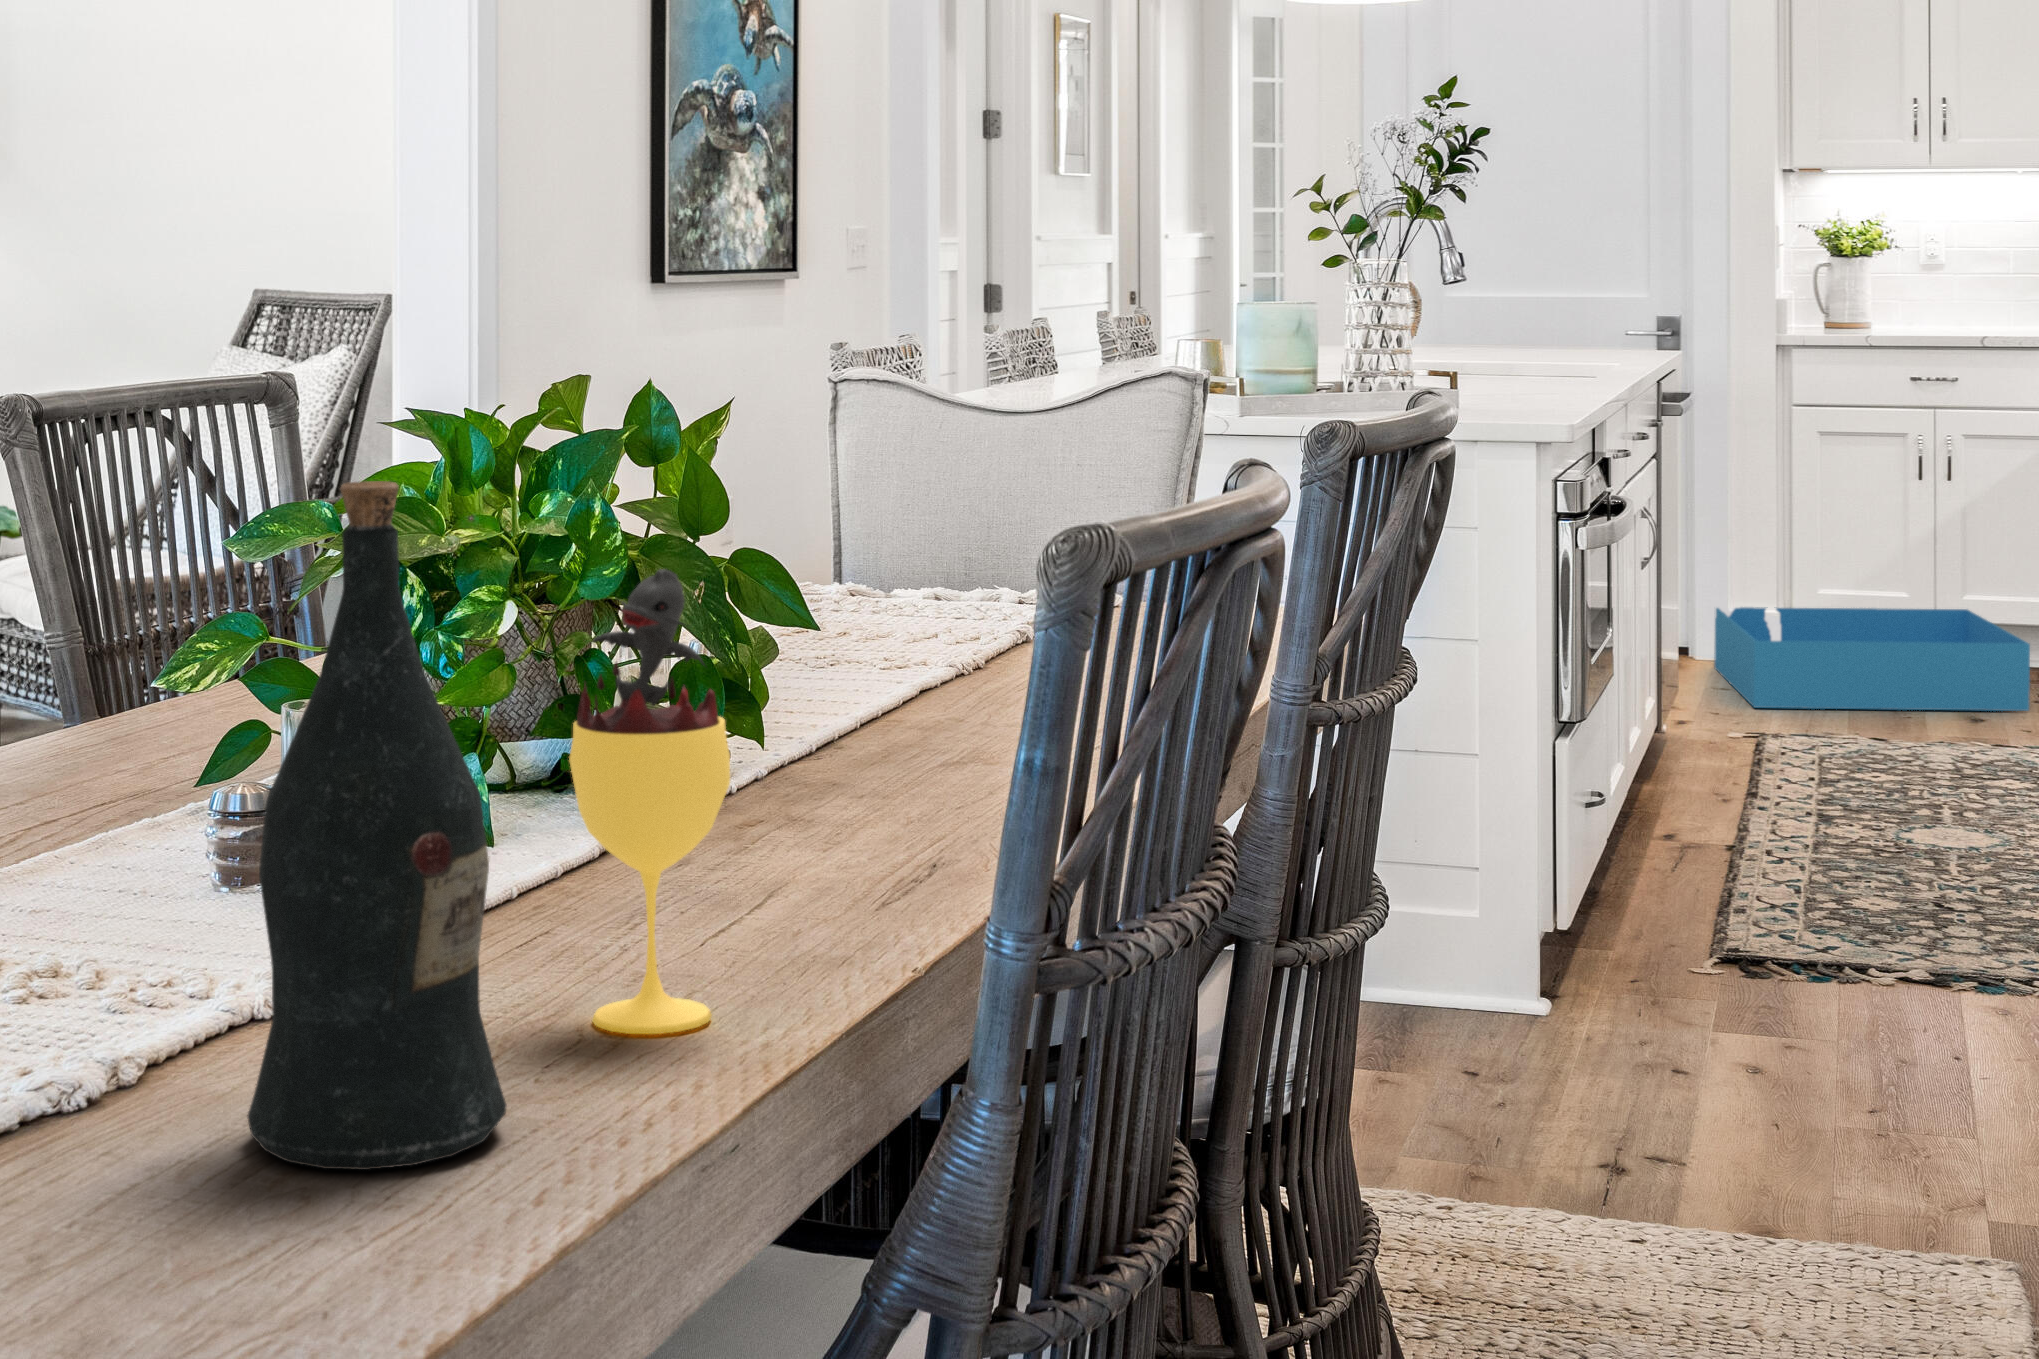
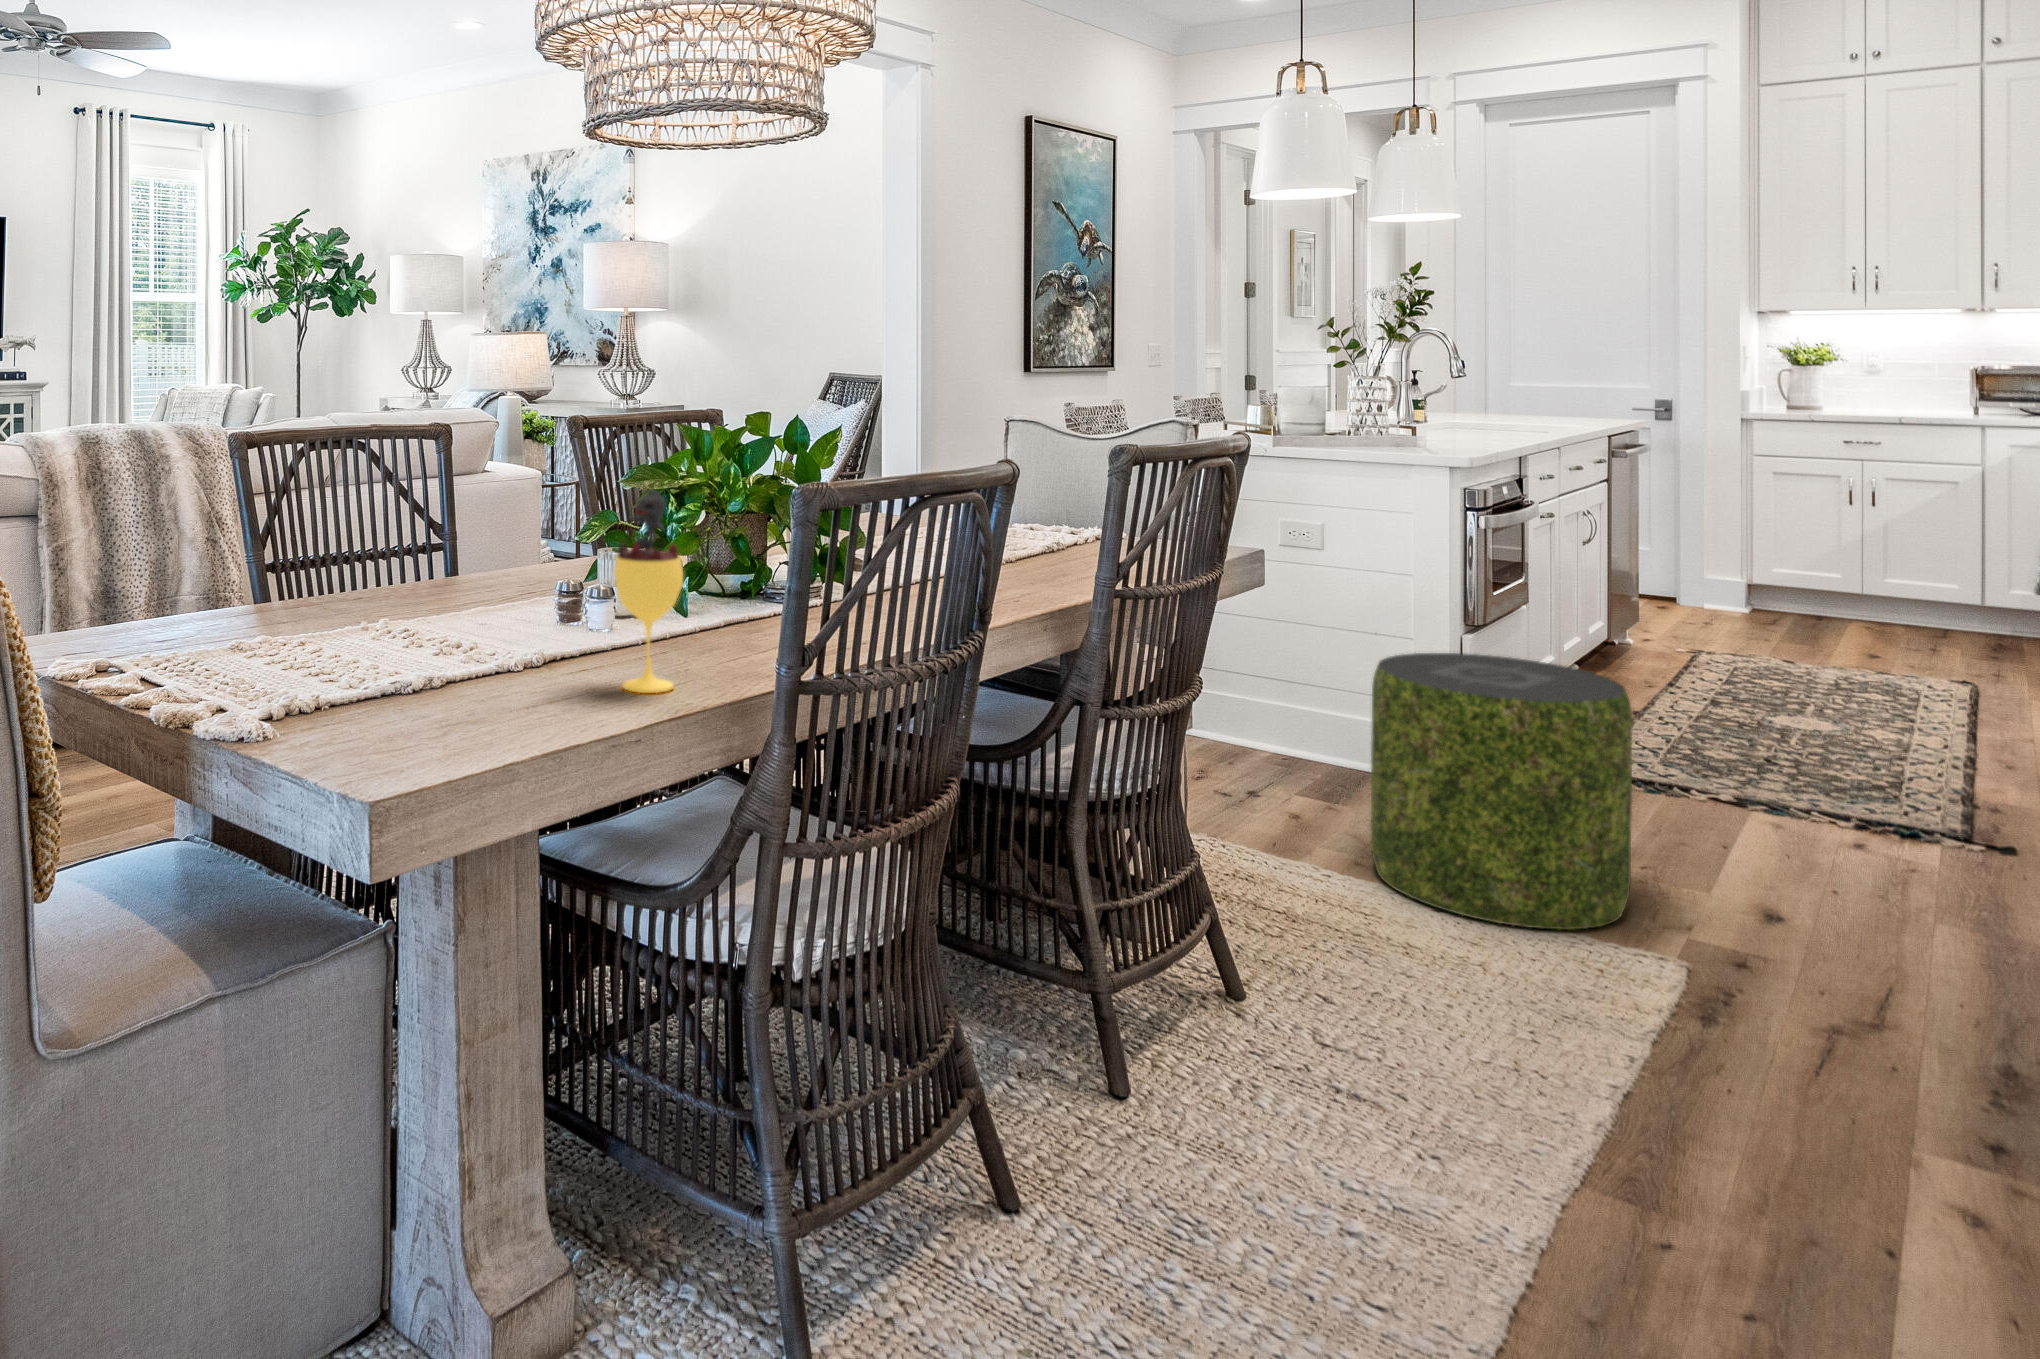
wine bottle: present [247,481,507,1170] -> none [429,444,534,726]
storage bin: present [1714,607,2030,711] -> none [1694,574,1923,655]
pouf: none [1504,773,1902,1237] -> present [1371,653,1632,930]

